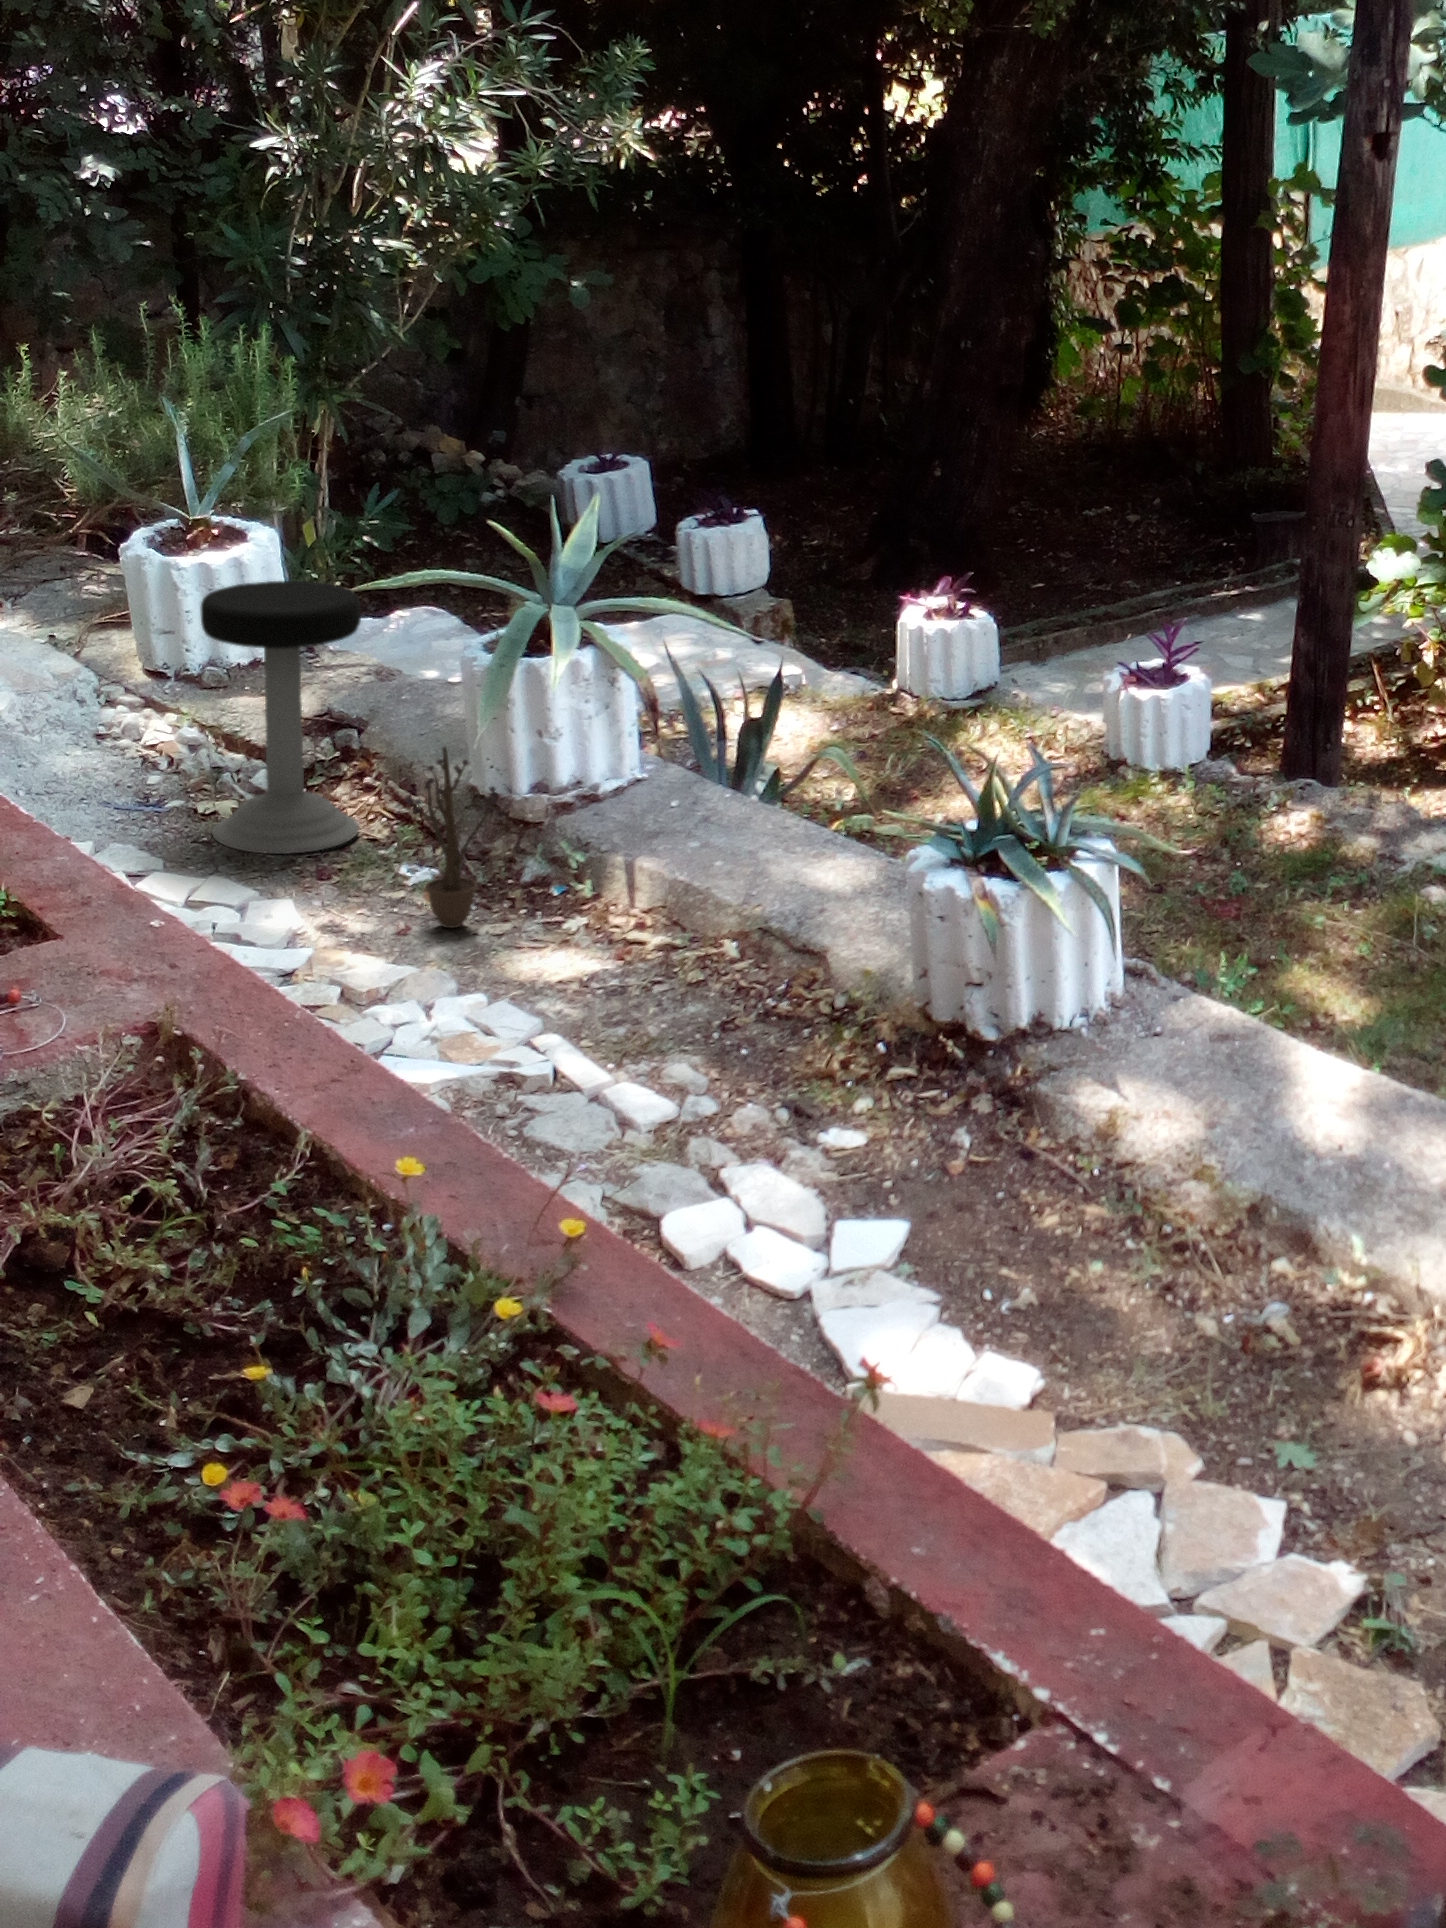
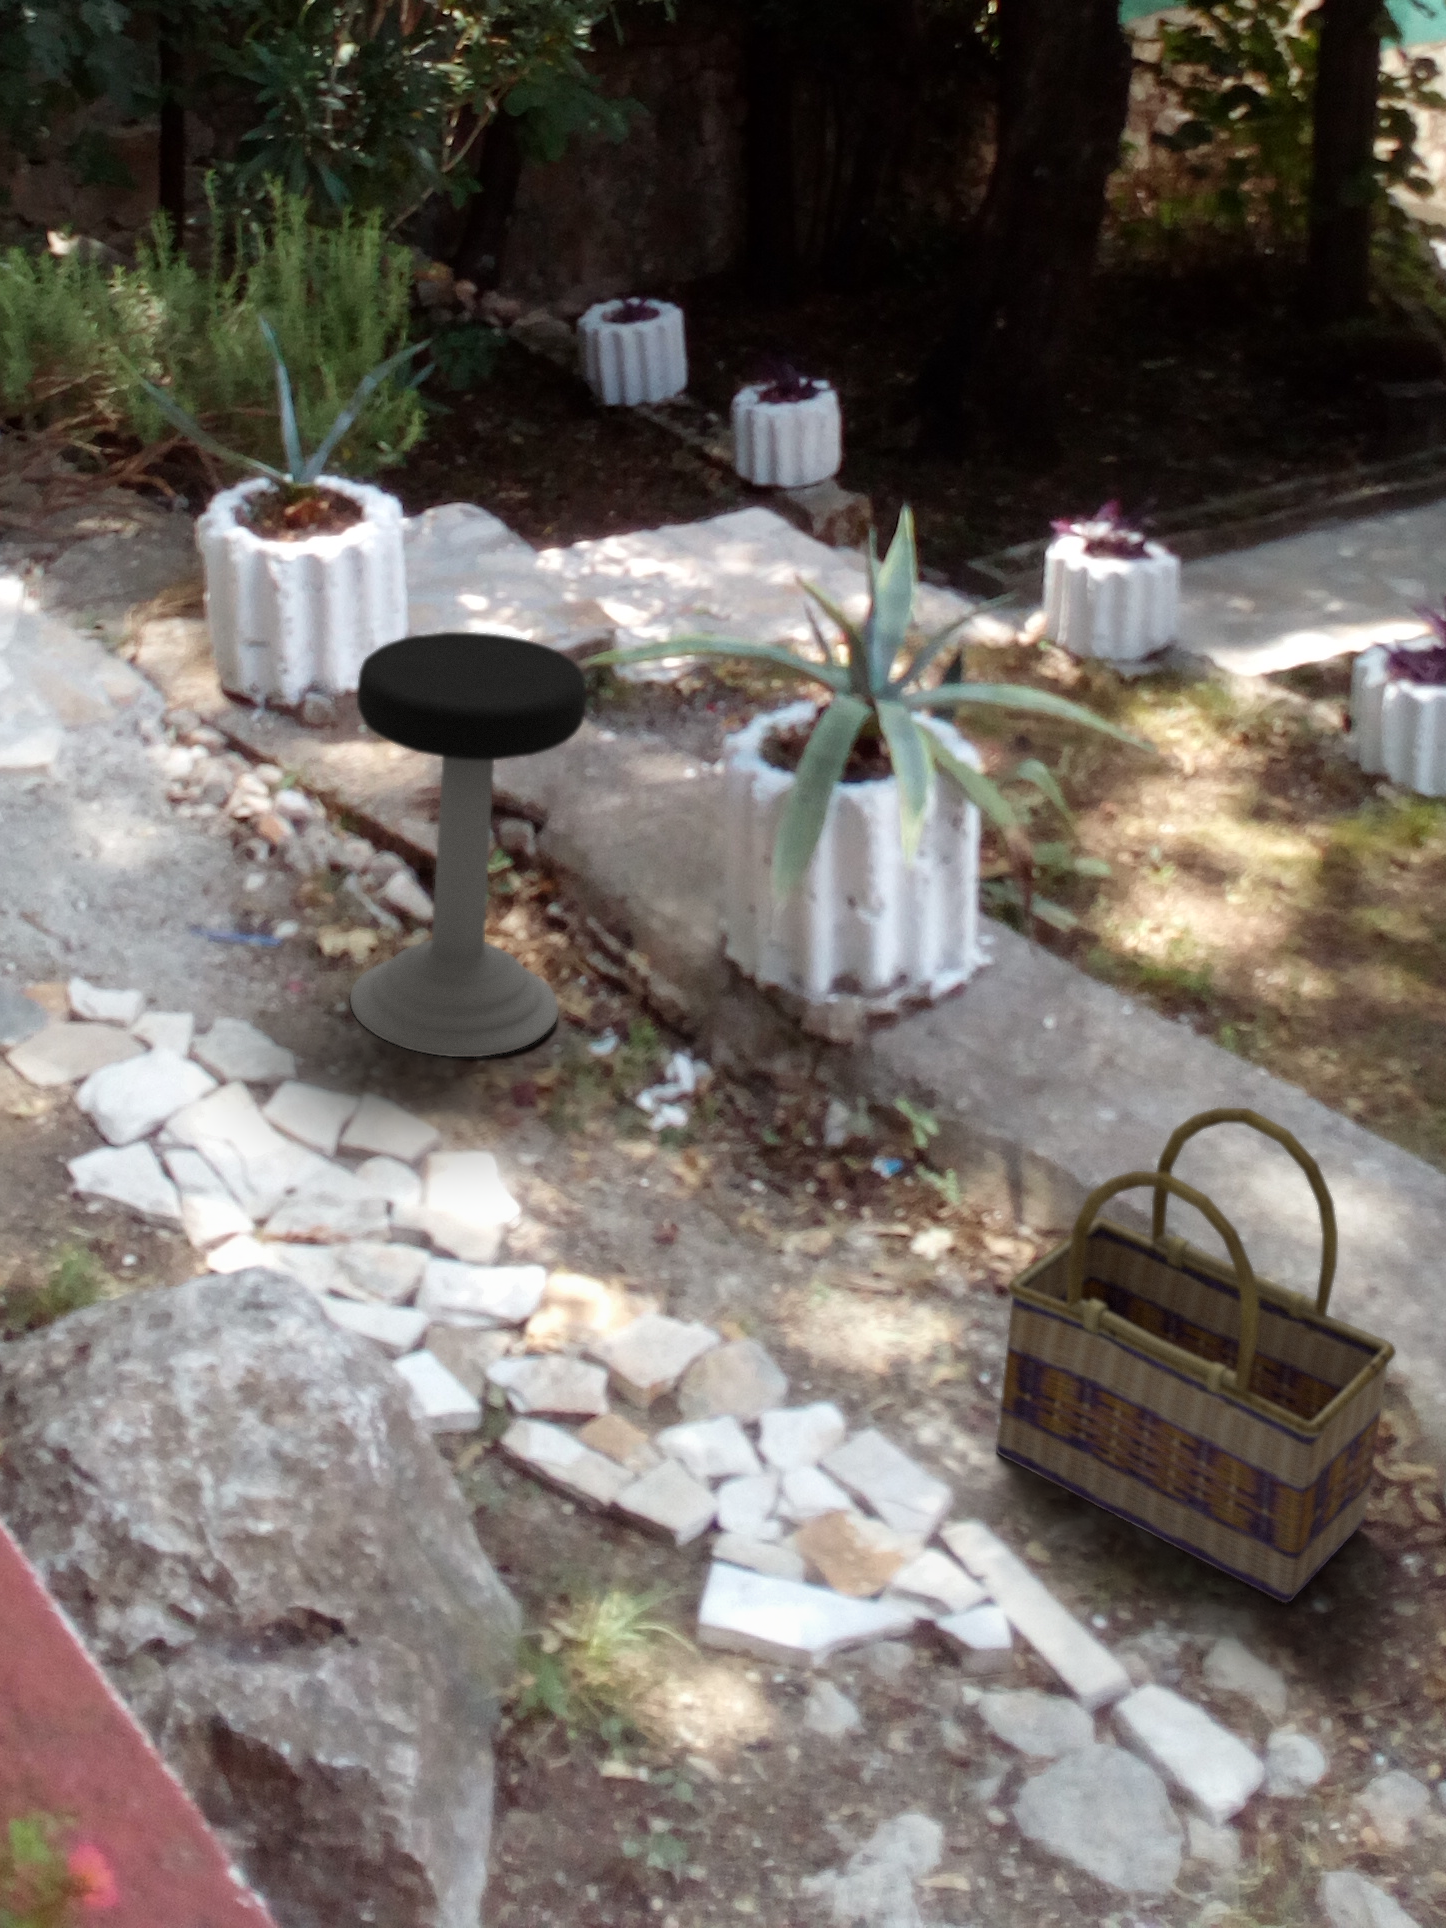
decorative plant: present [391,747,502,928] -> none [659,983,869,1263]
basket: none [556,773,776,1035] -> present [996,1108,1396,1603]

